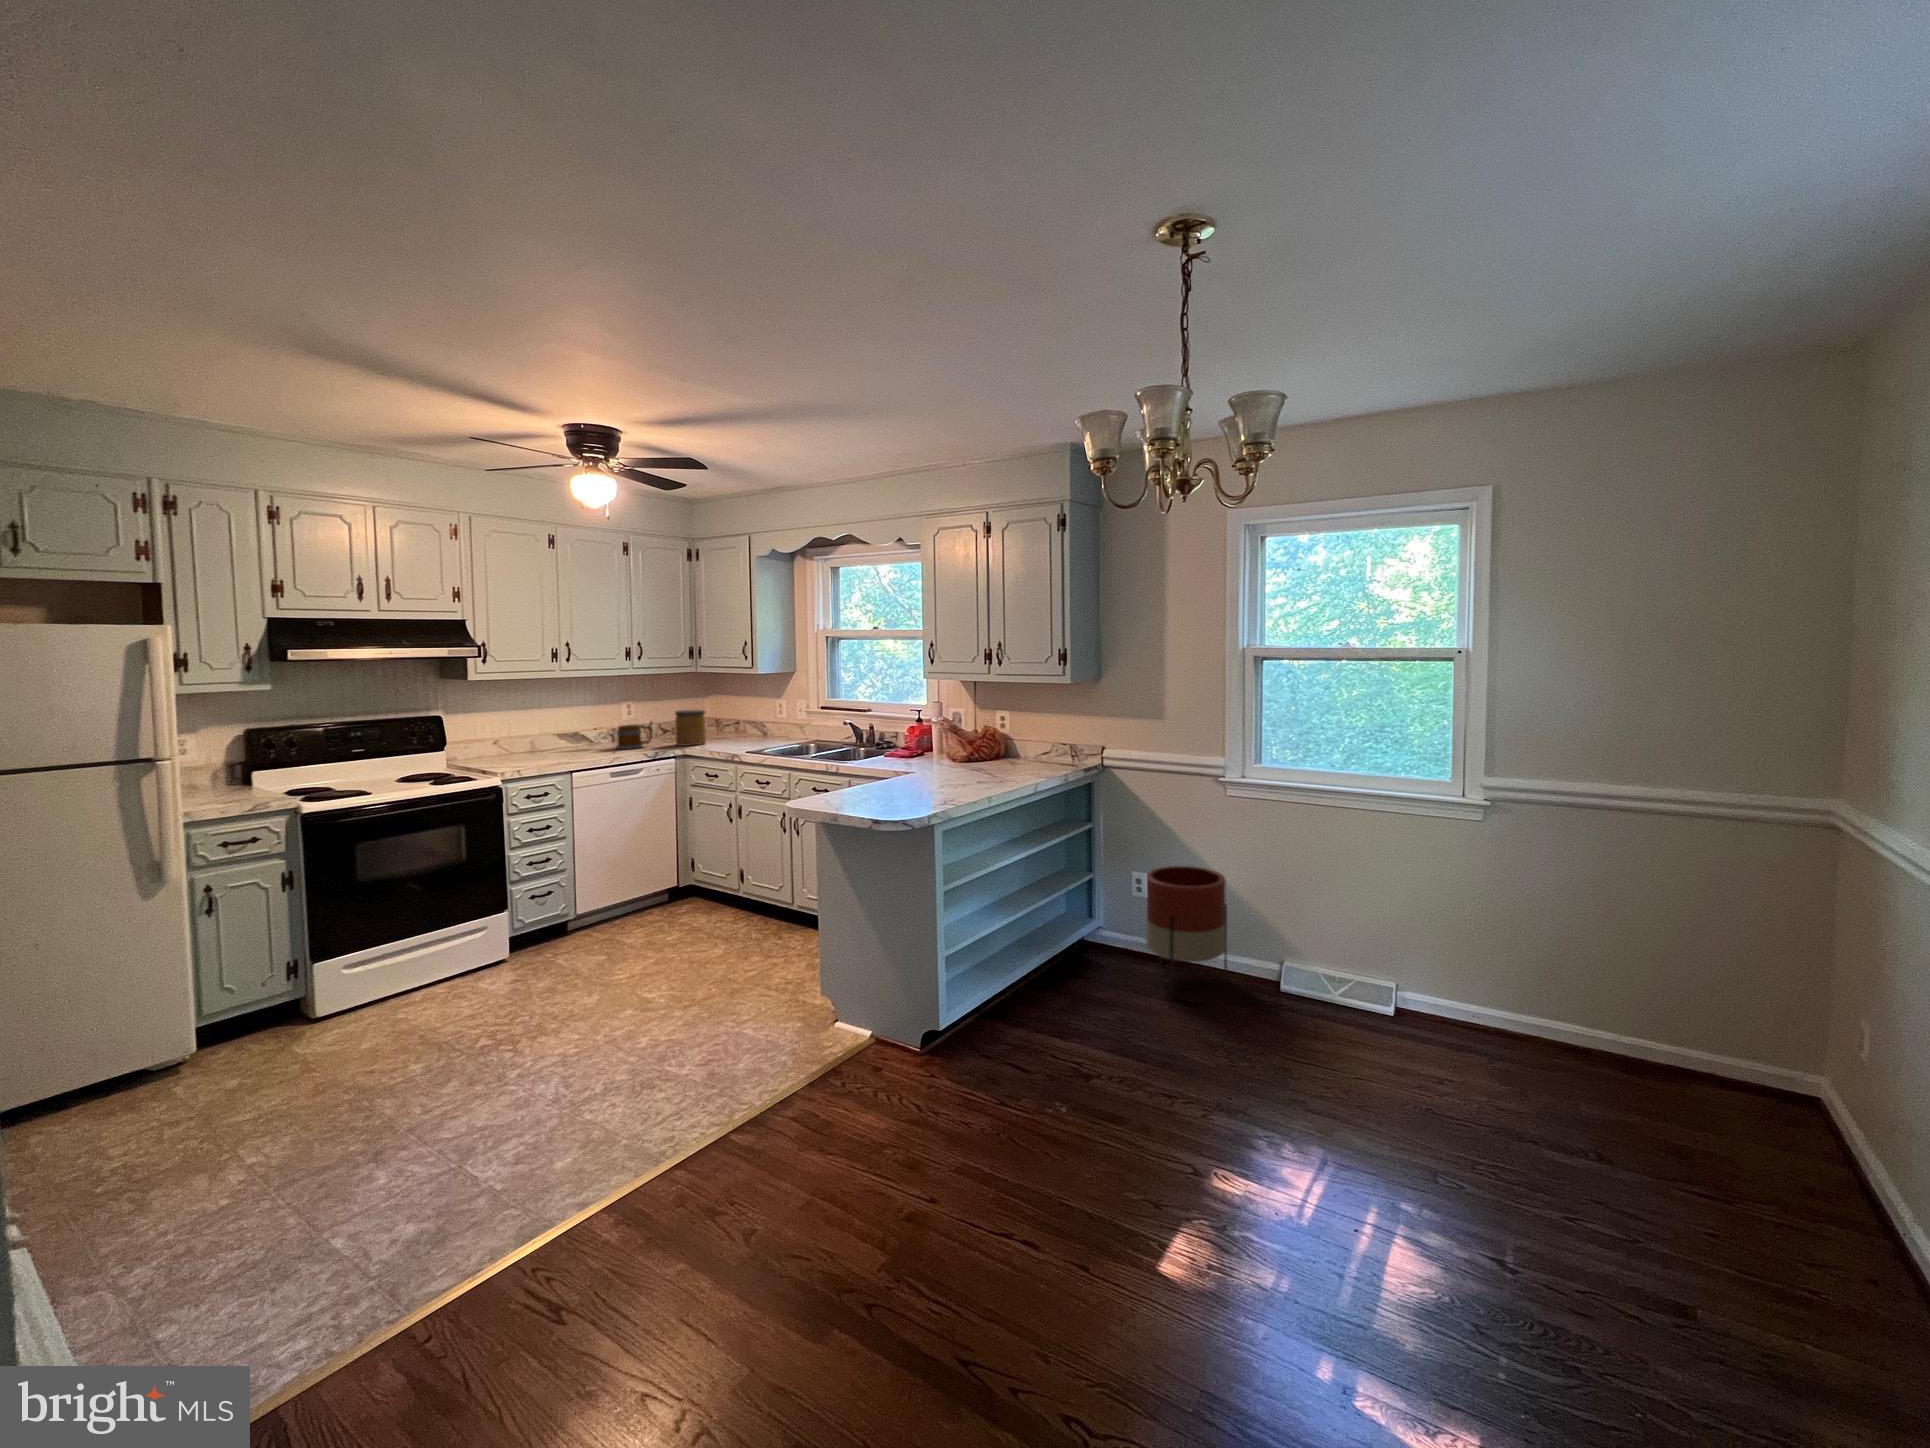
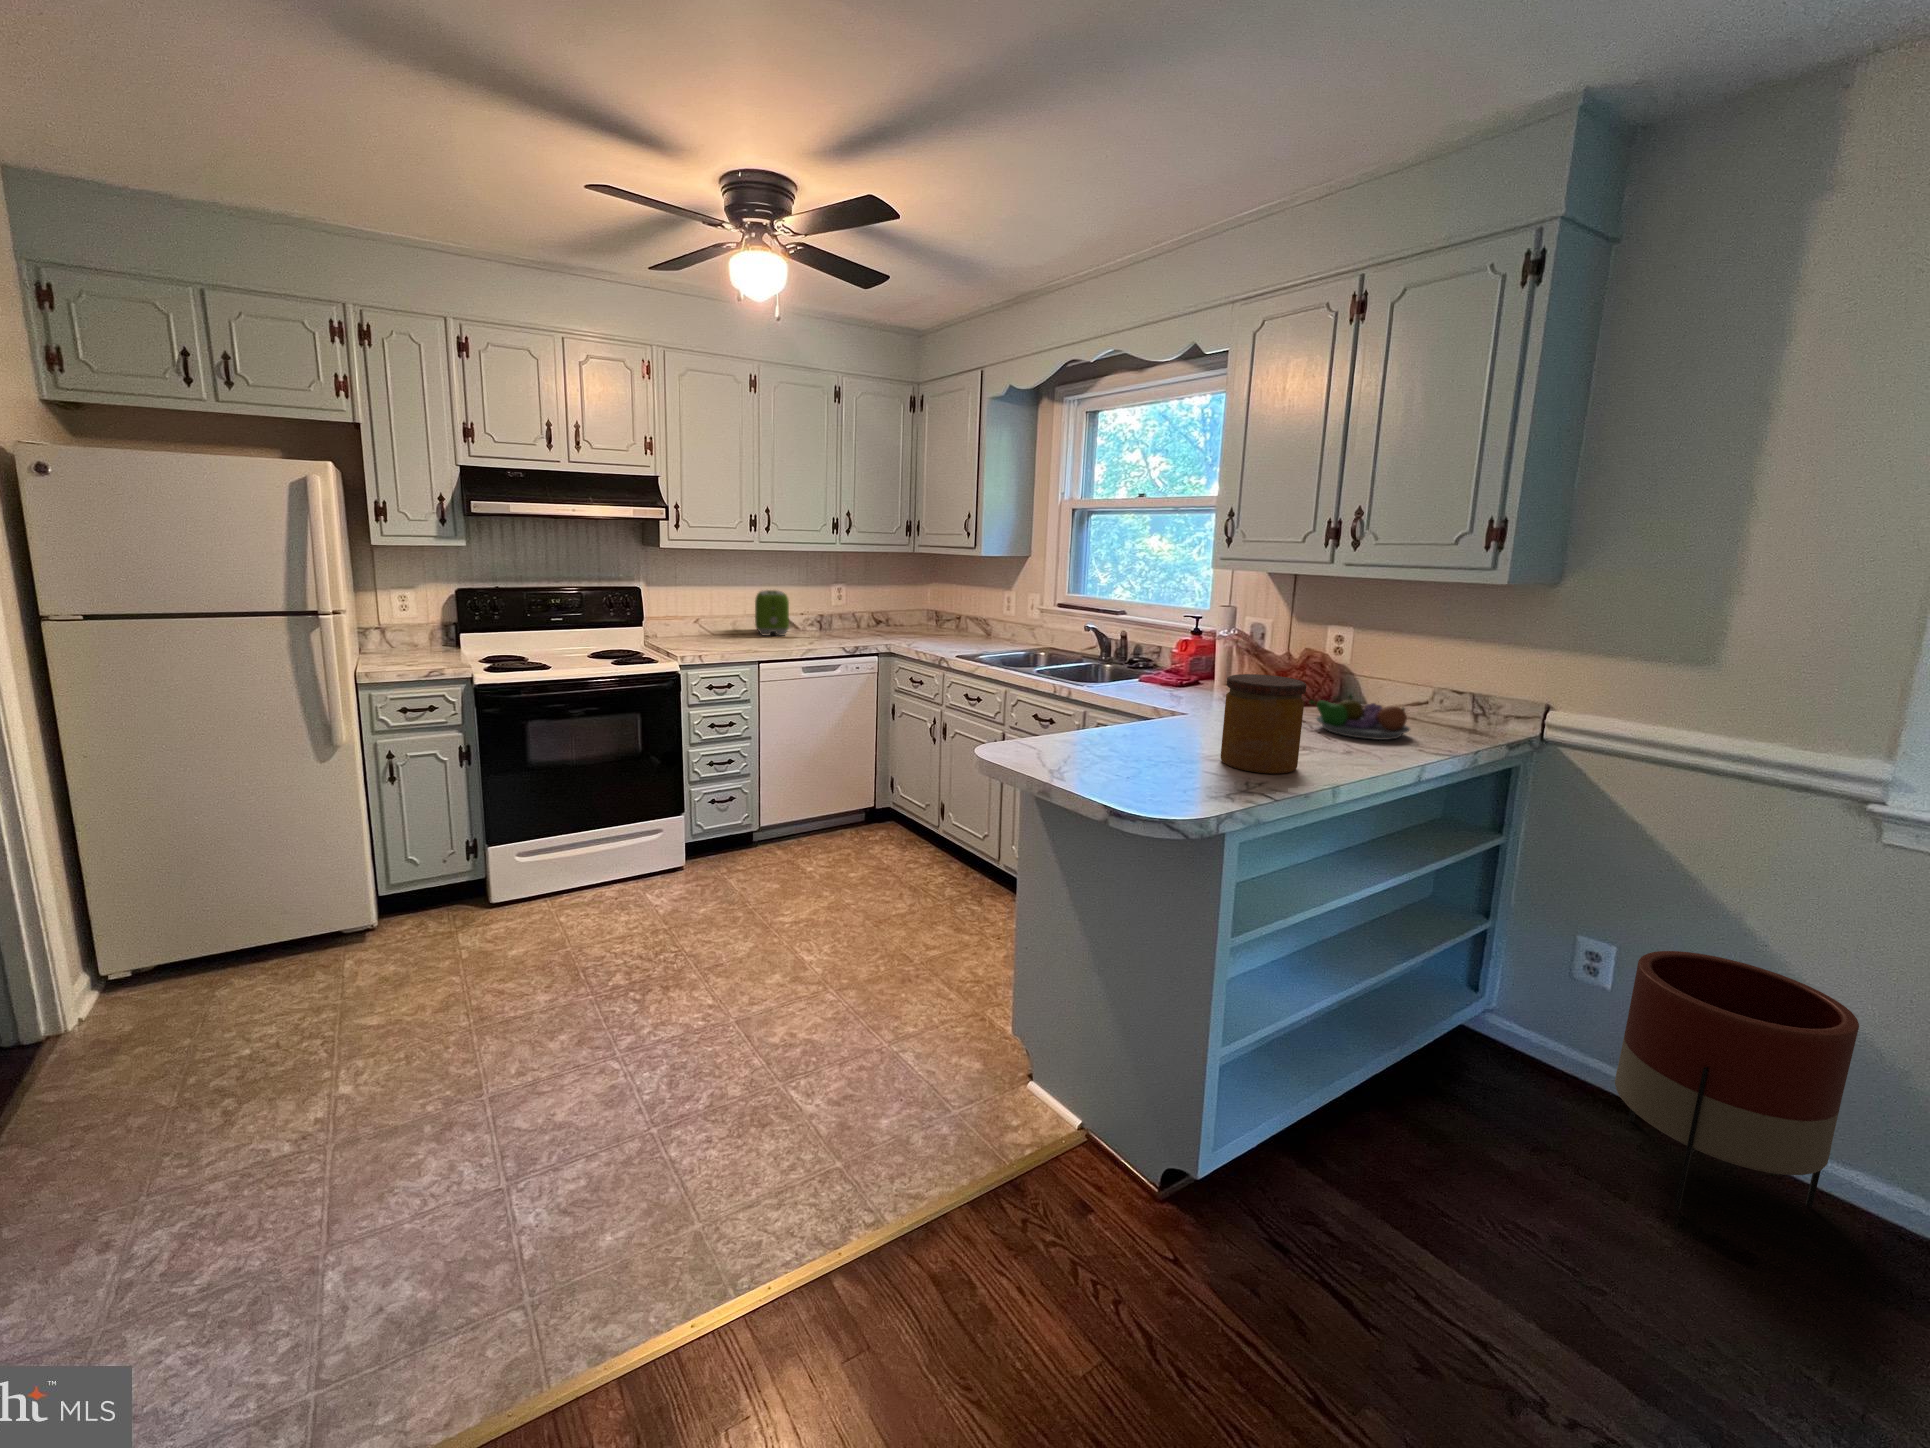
jar: present [675,710,706,746] -> present [1221,674,1307,774]
toaster: none [550,712,587,751] -> present [755,590,789,636]
mug: present [616,721,653,749] -> none [817,607,859,639]
fruit bowl: none [984,750,1037,775] -> present [1309,695,1410,740]

